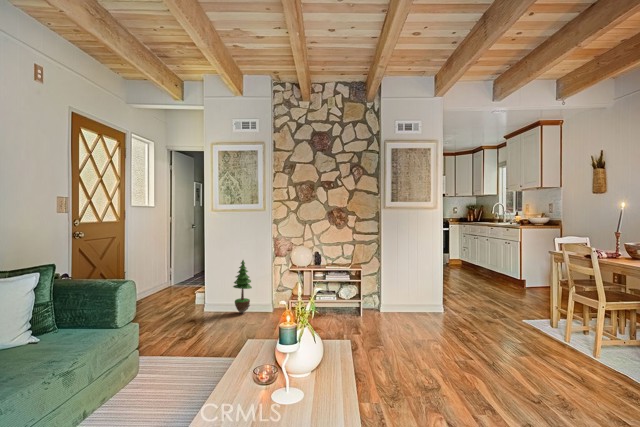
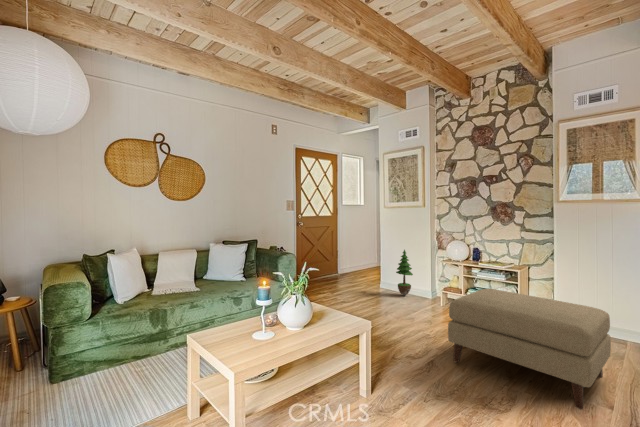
ottoman: none [362,289,484,372] -> present [448,289,611,409]

